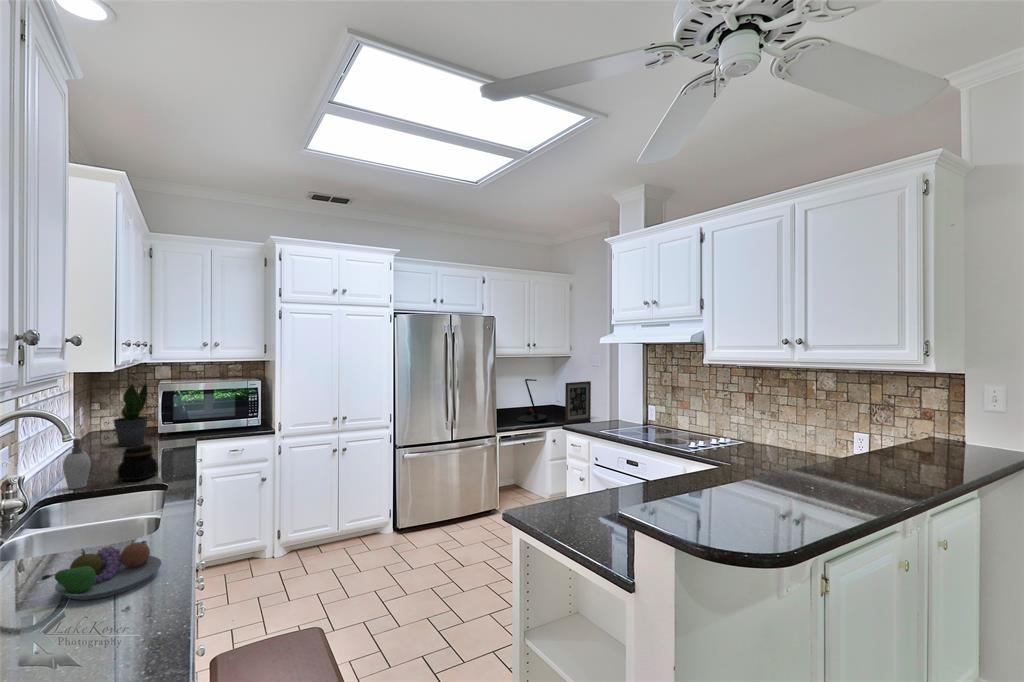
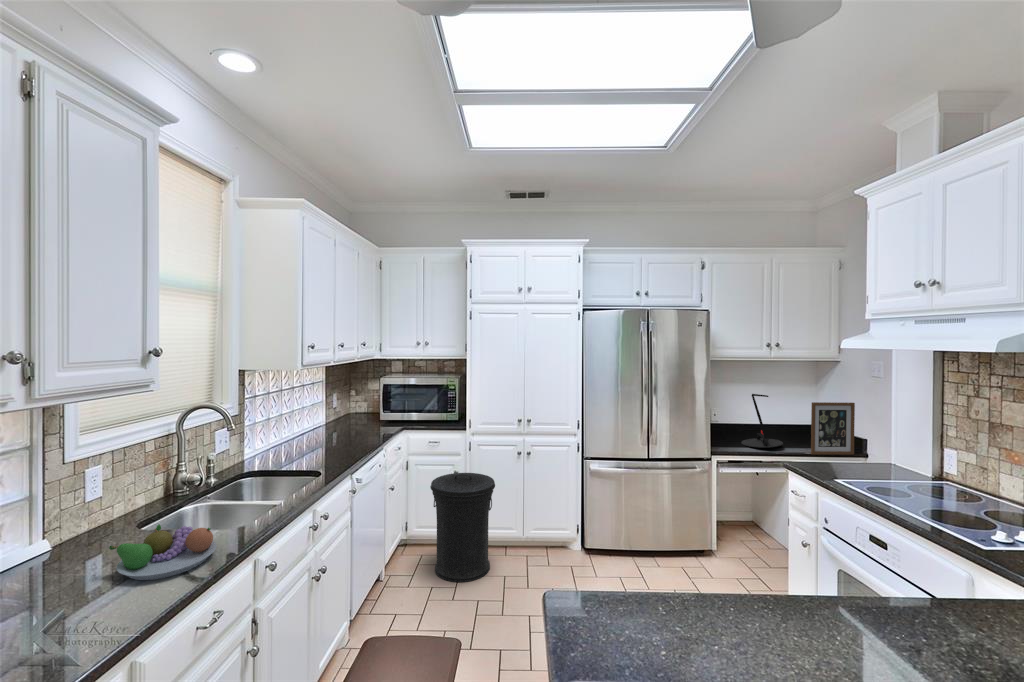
potted plant: present [113,384,148,446] -> none [349,375,374,428]
soap dispenser: present [63,439,91,489] -> none [275,418,295,460]
jar: present [117,445,158,480] -> none [310,429,341,459]
trash can: none [242,478,316,591] -> present [430,473,495,582]

